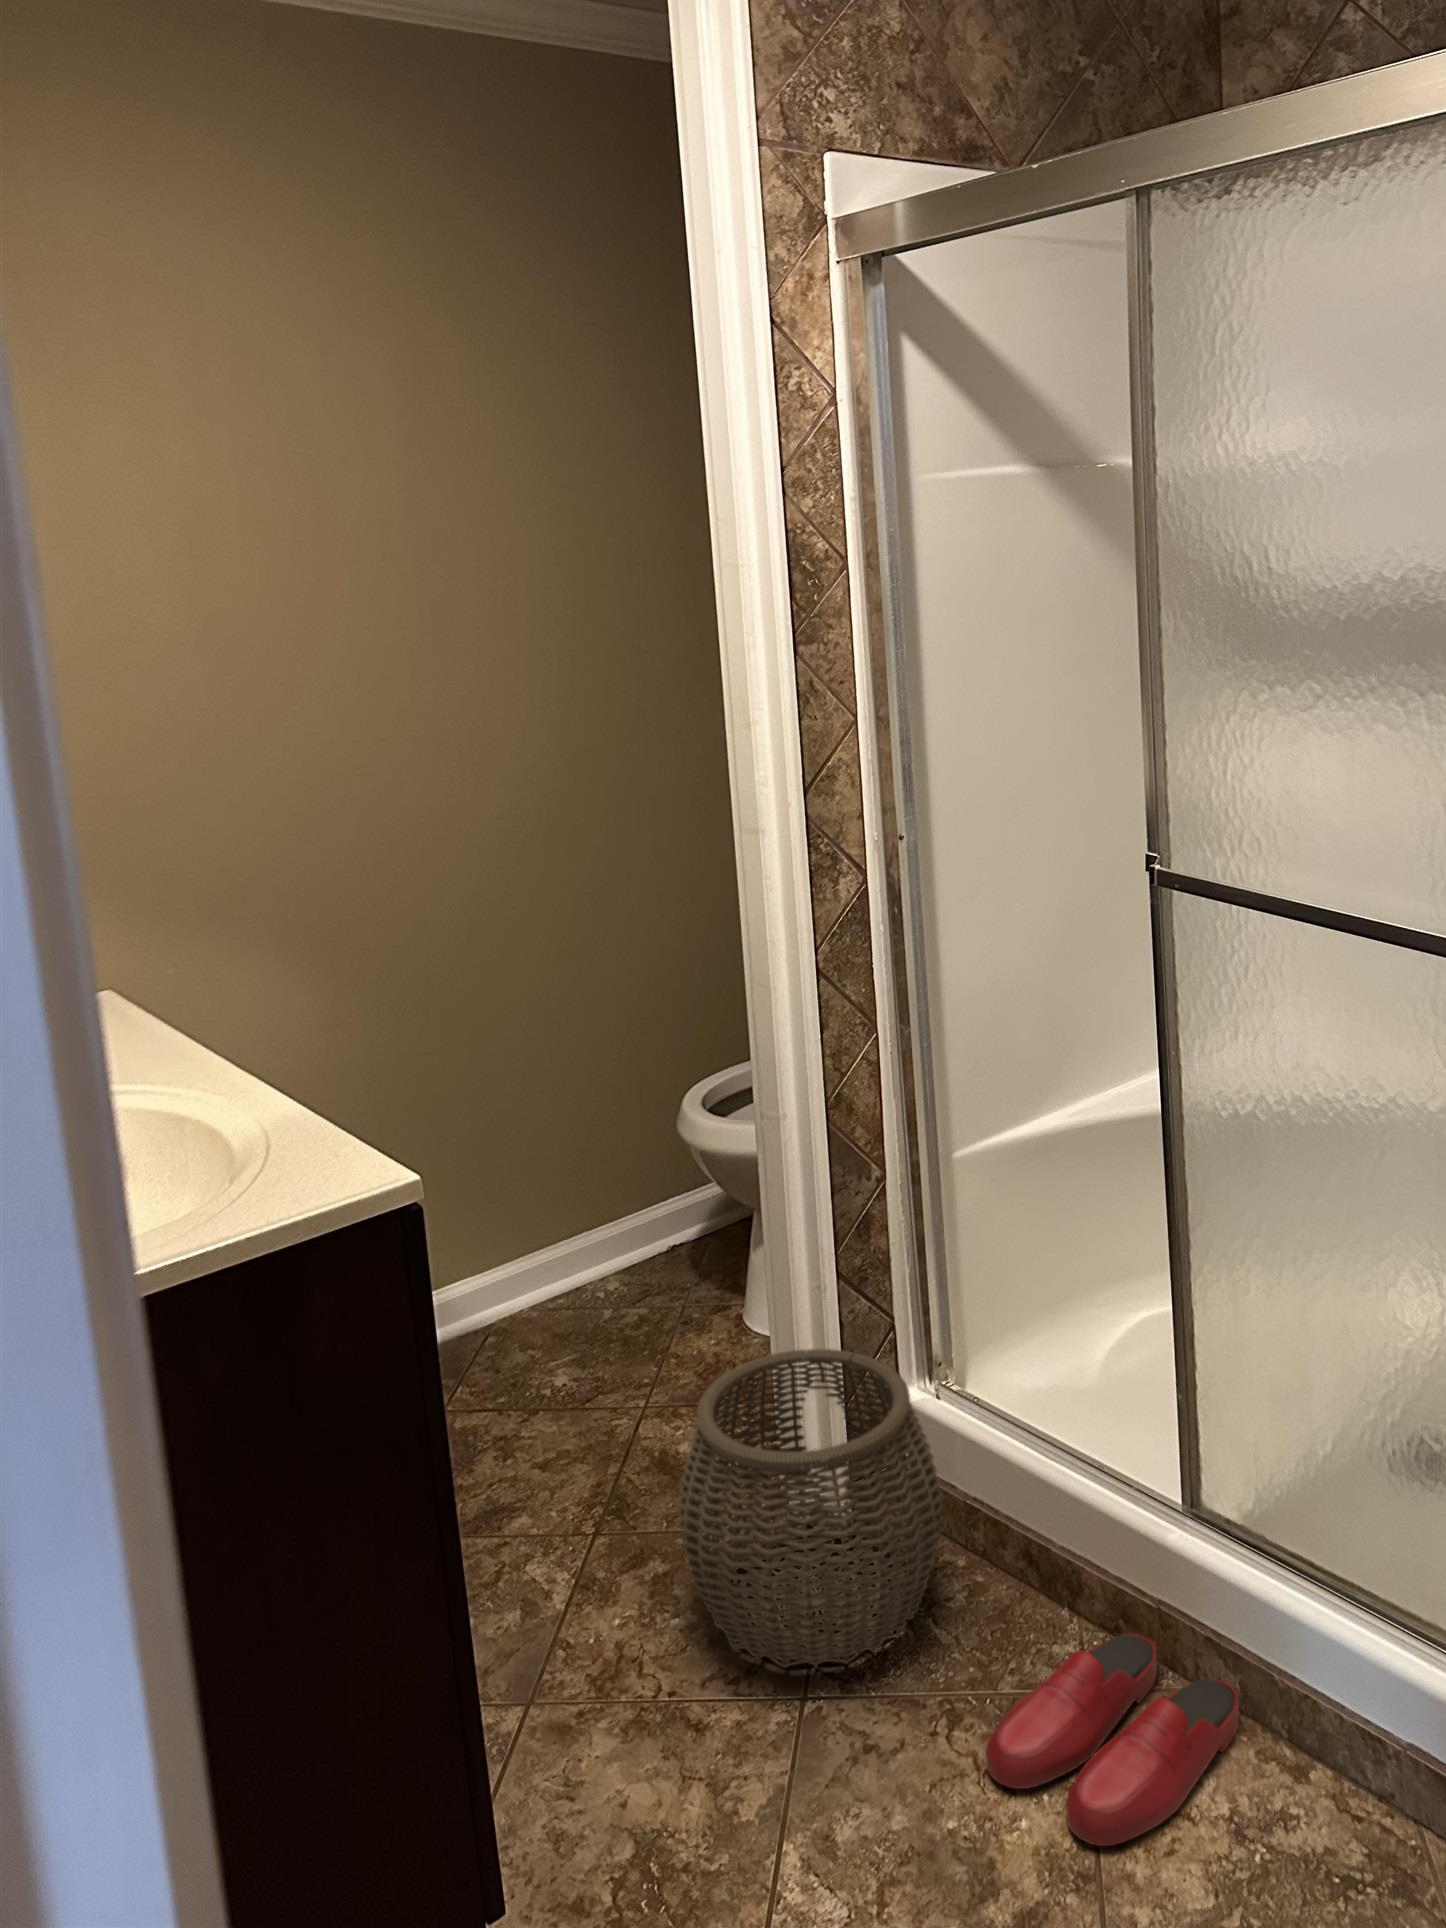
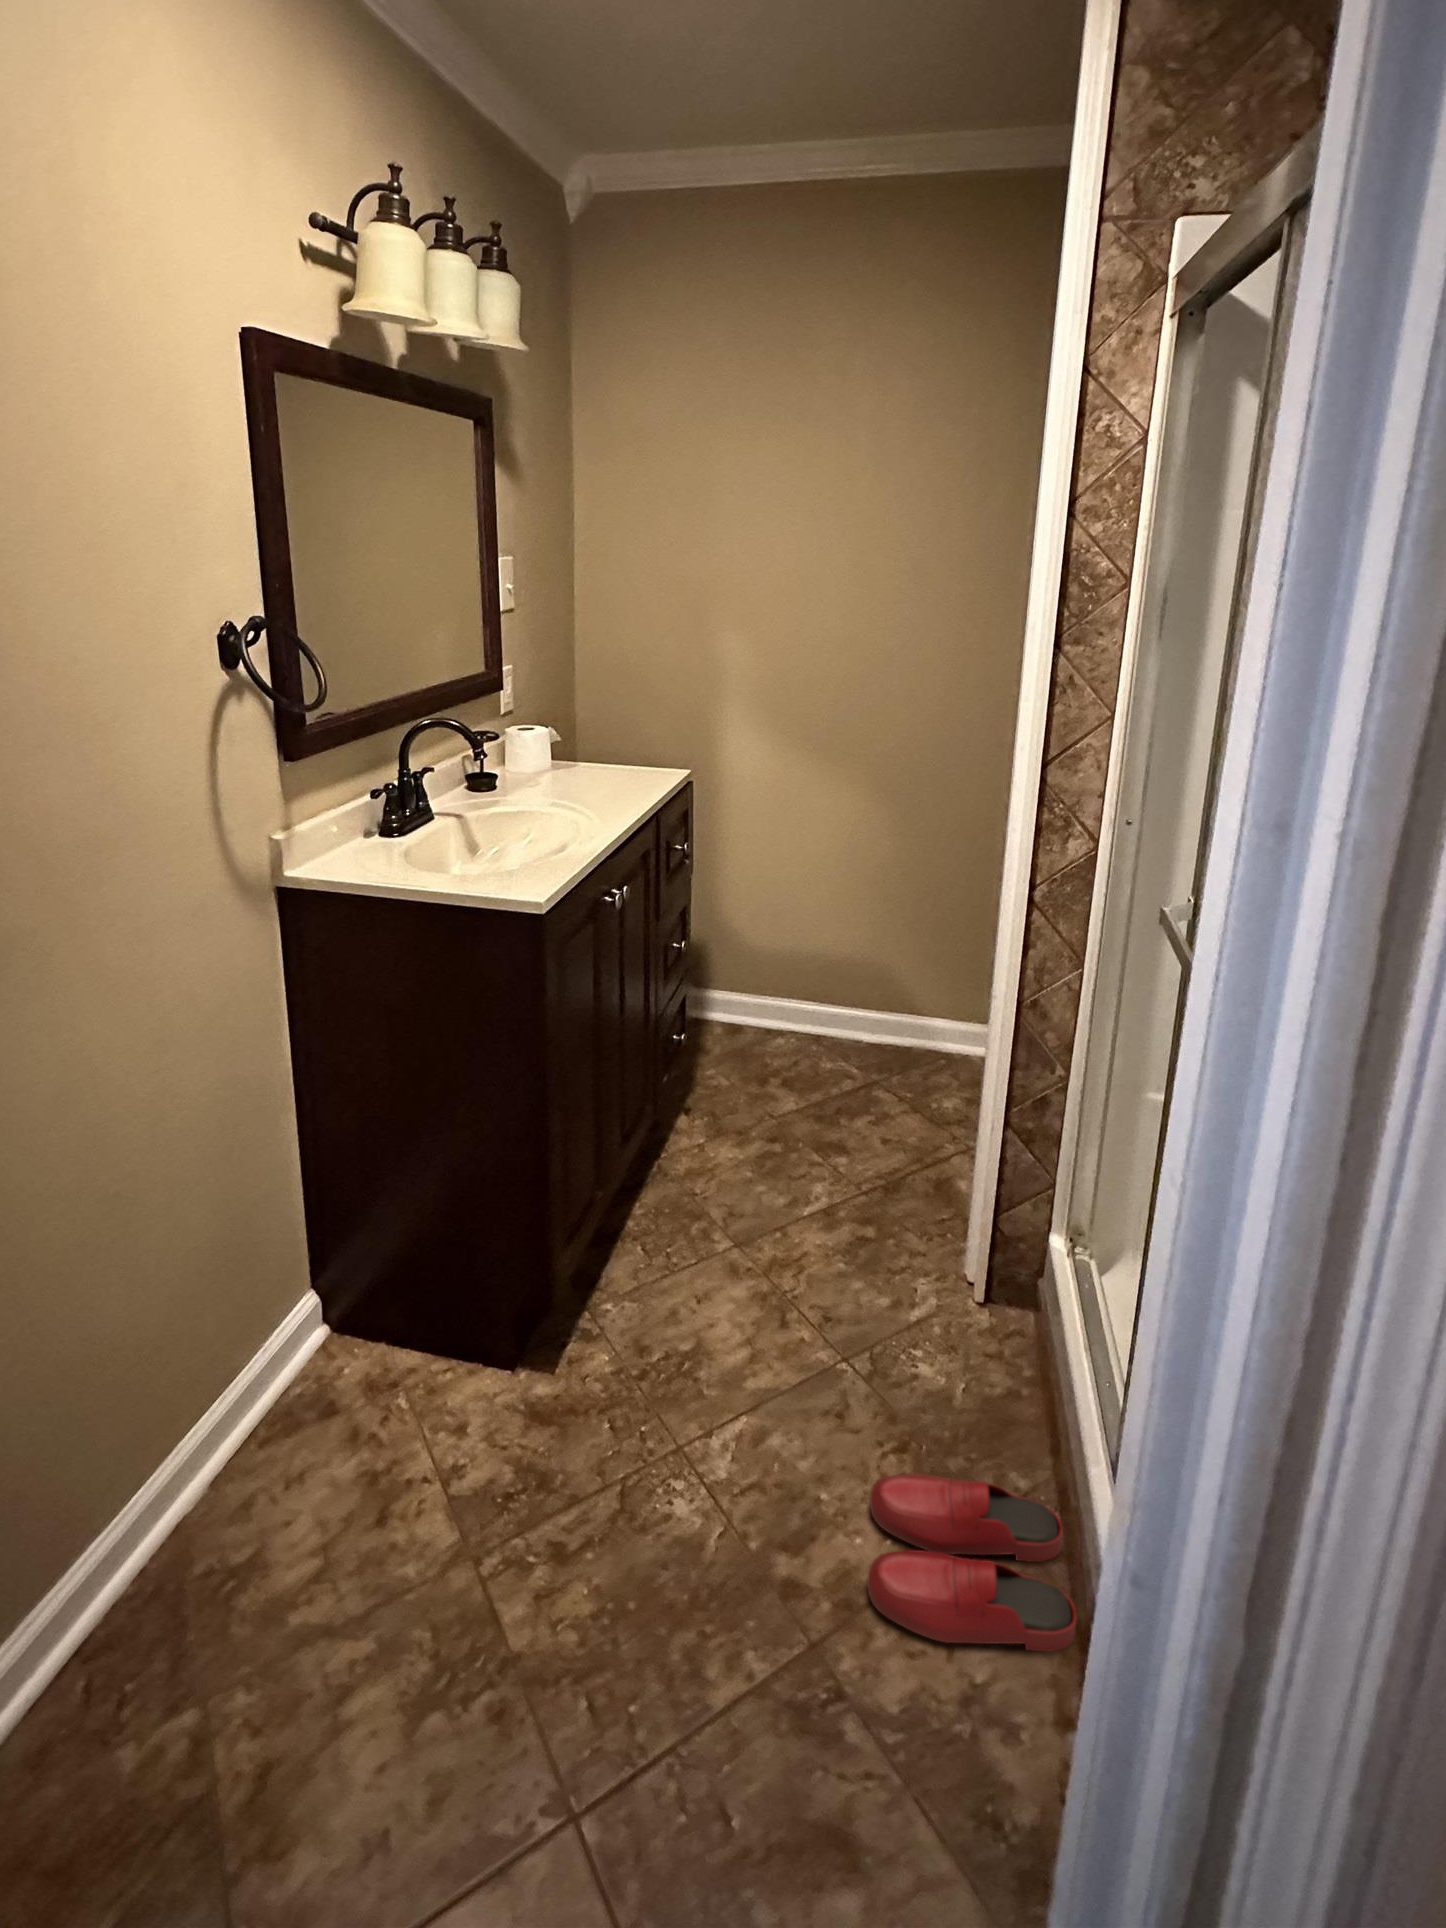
woven basket: present [678,1349,943,1669] -> none [830,1139,1020,1377]

